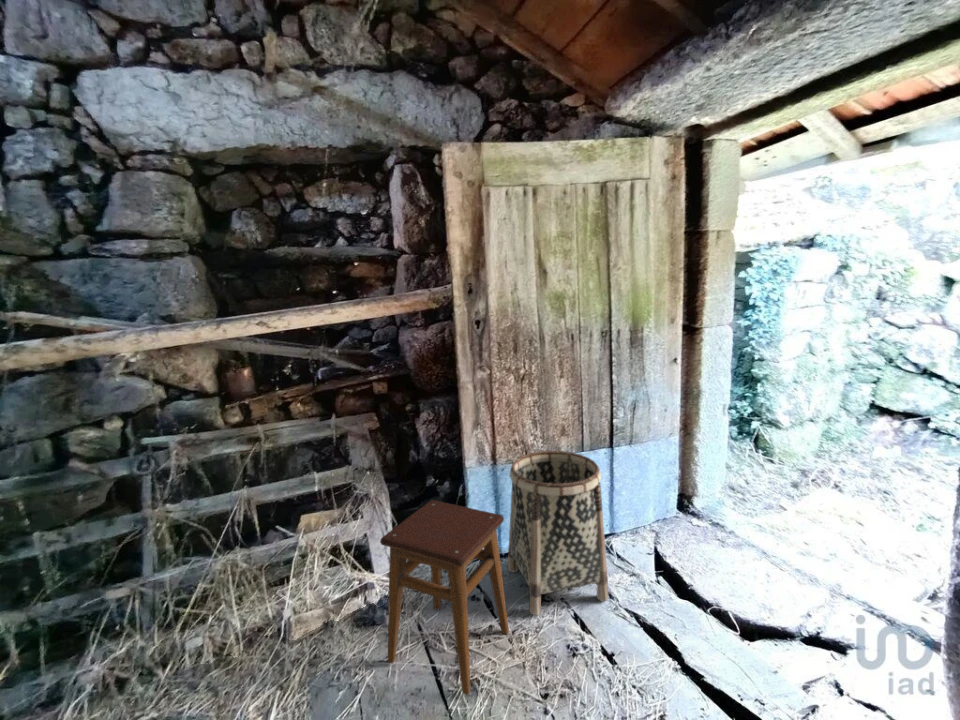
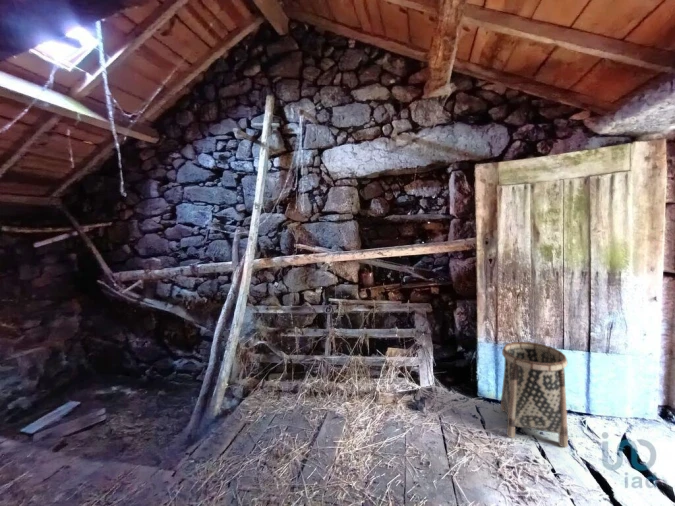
stool: present [380,500,509,695] -> none [419,353,491,458]

